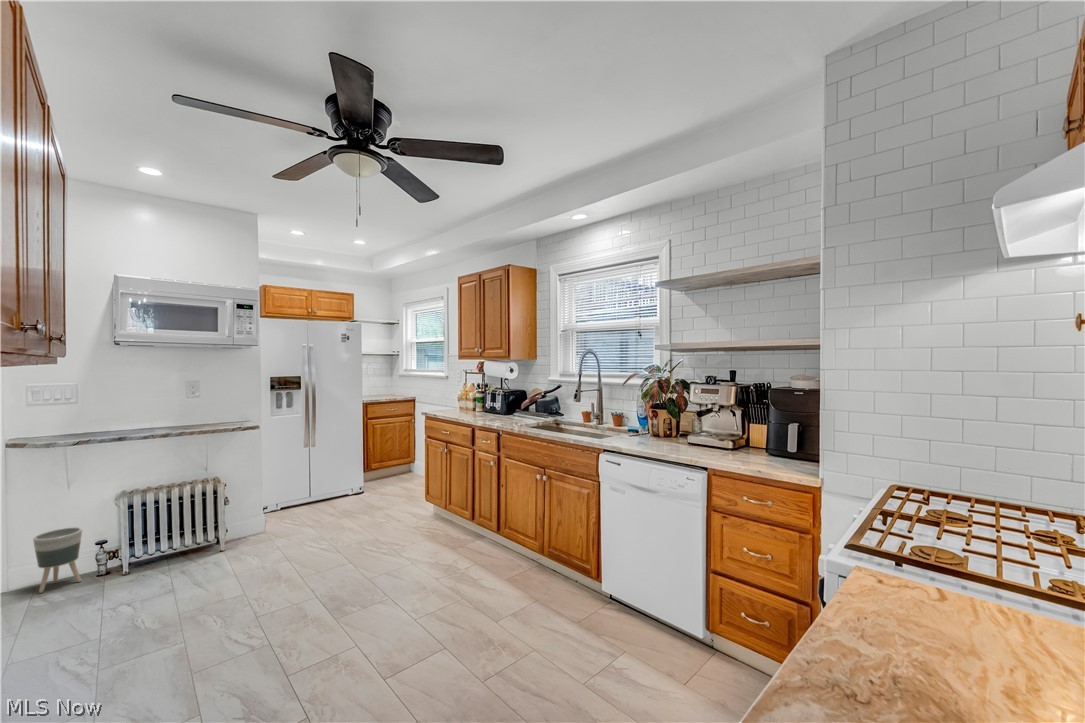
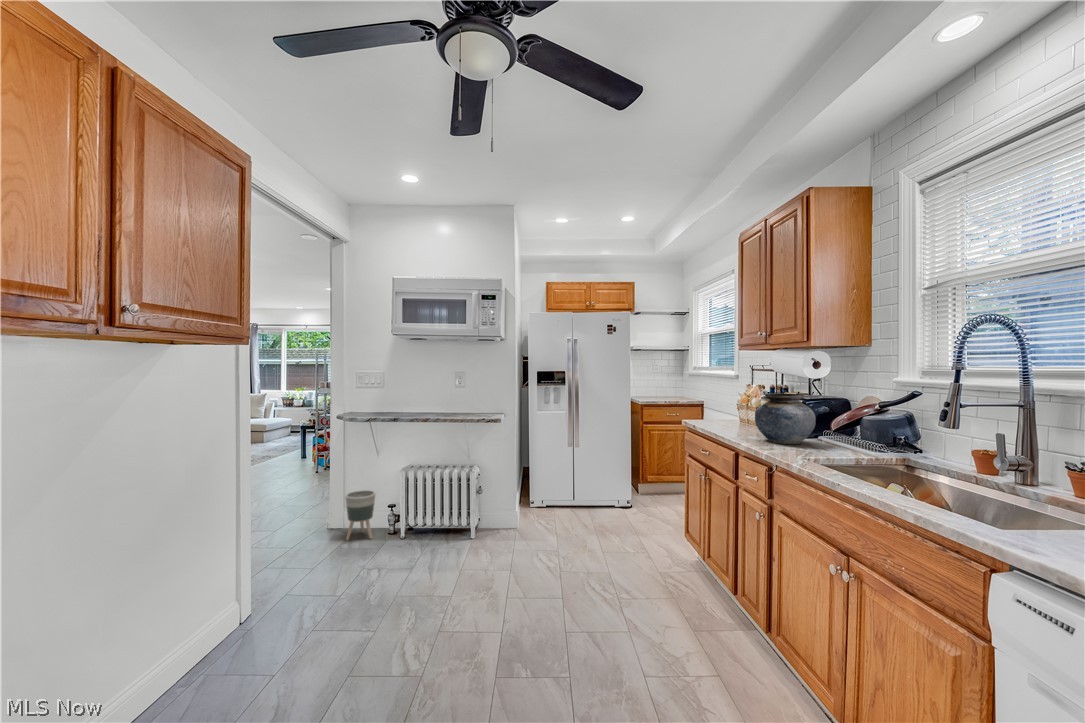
vase: none [481,389,514,420] -> present [755,393,816,444]

